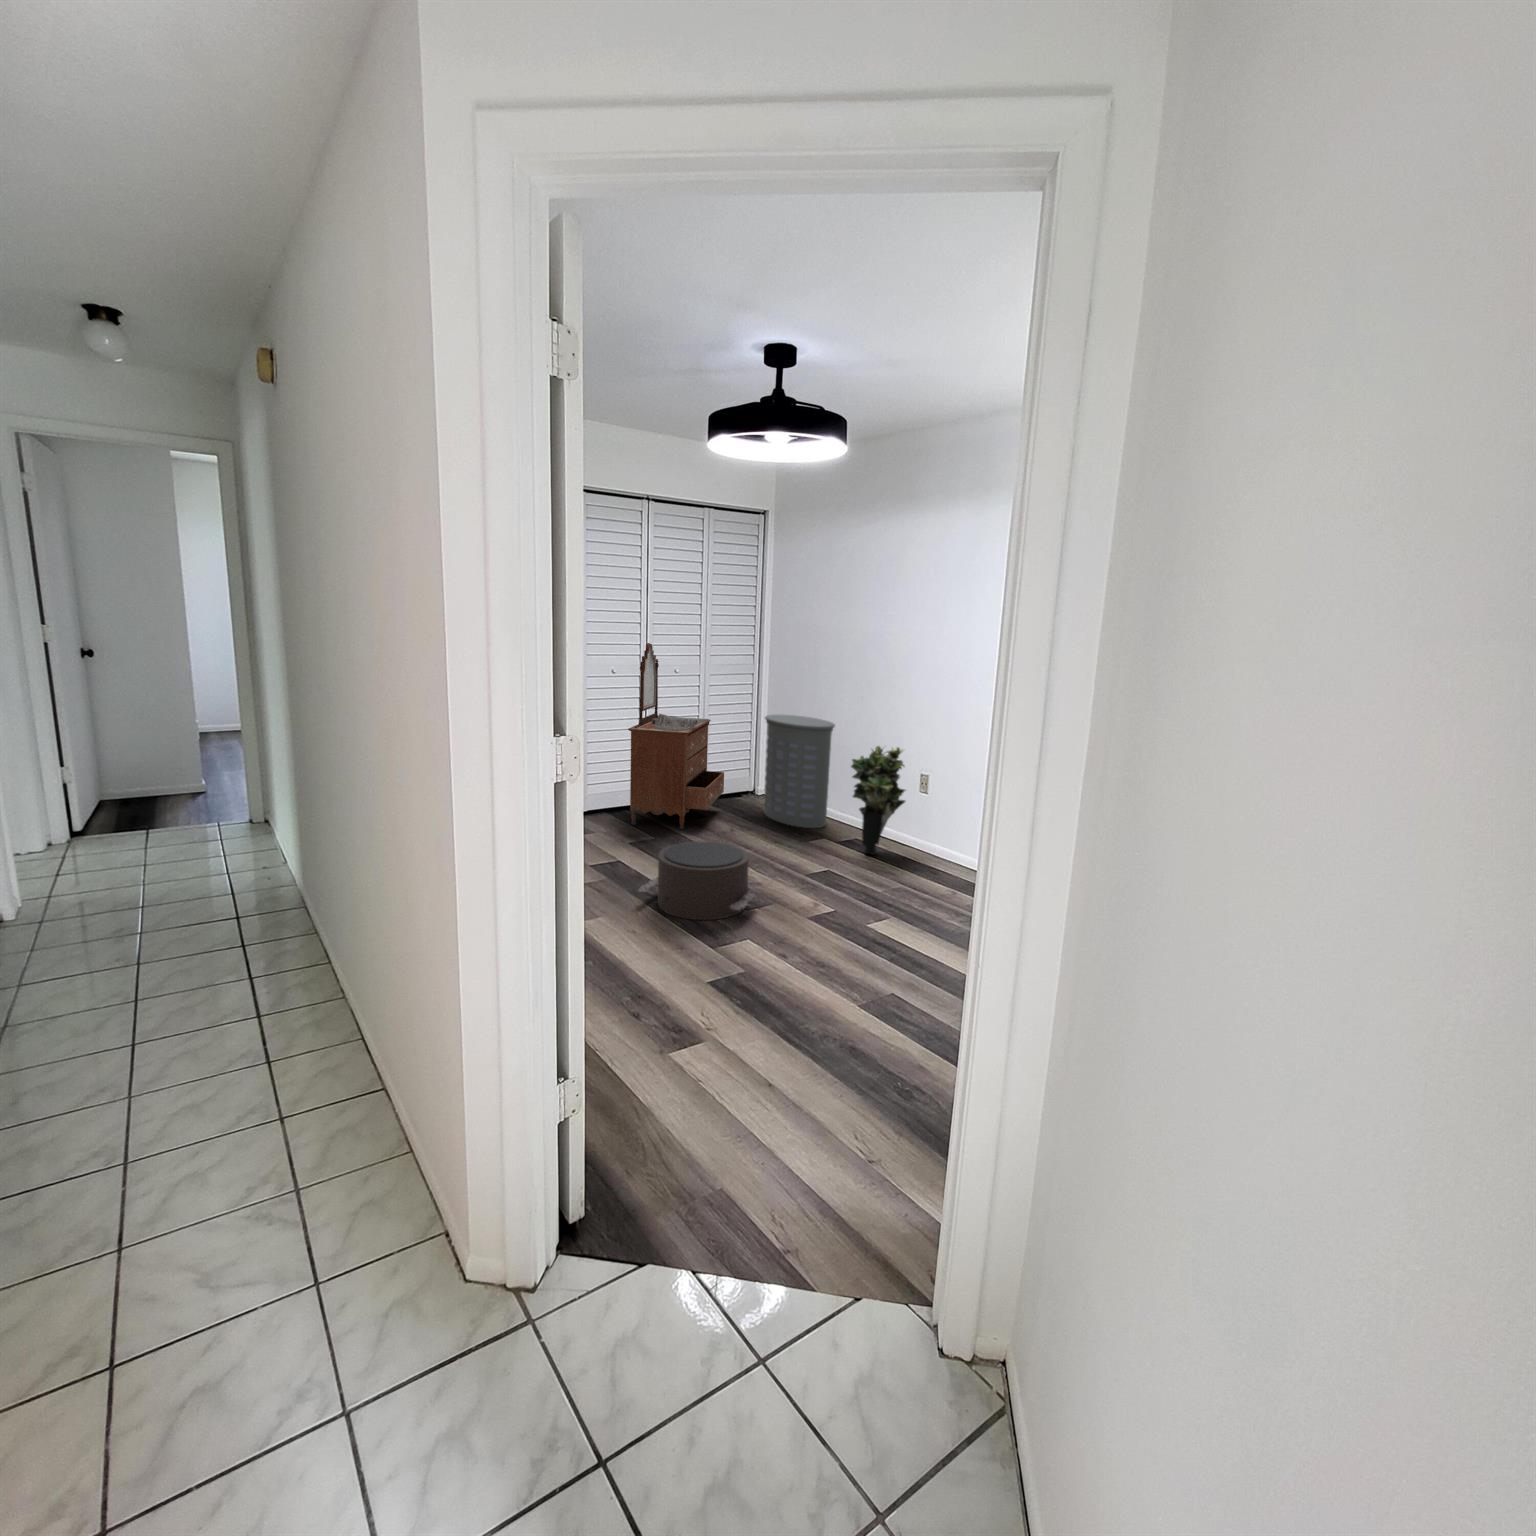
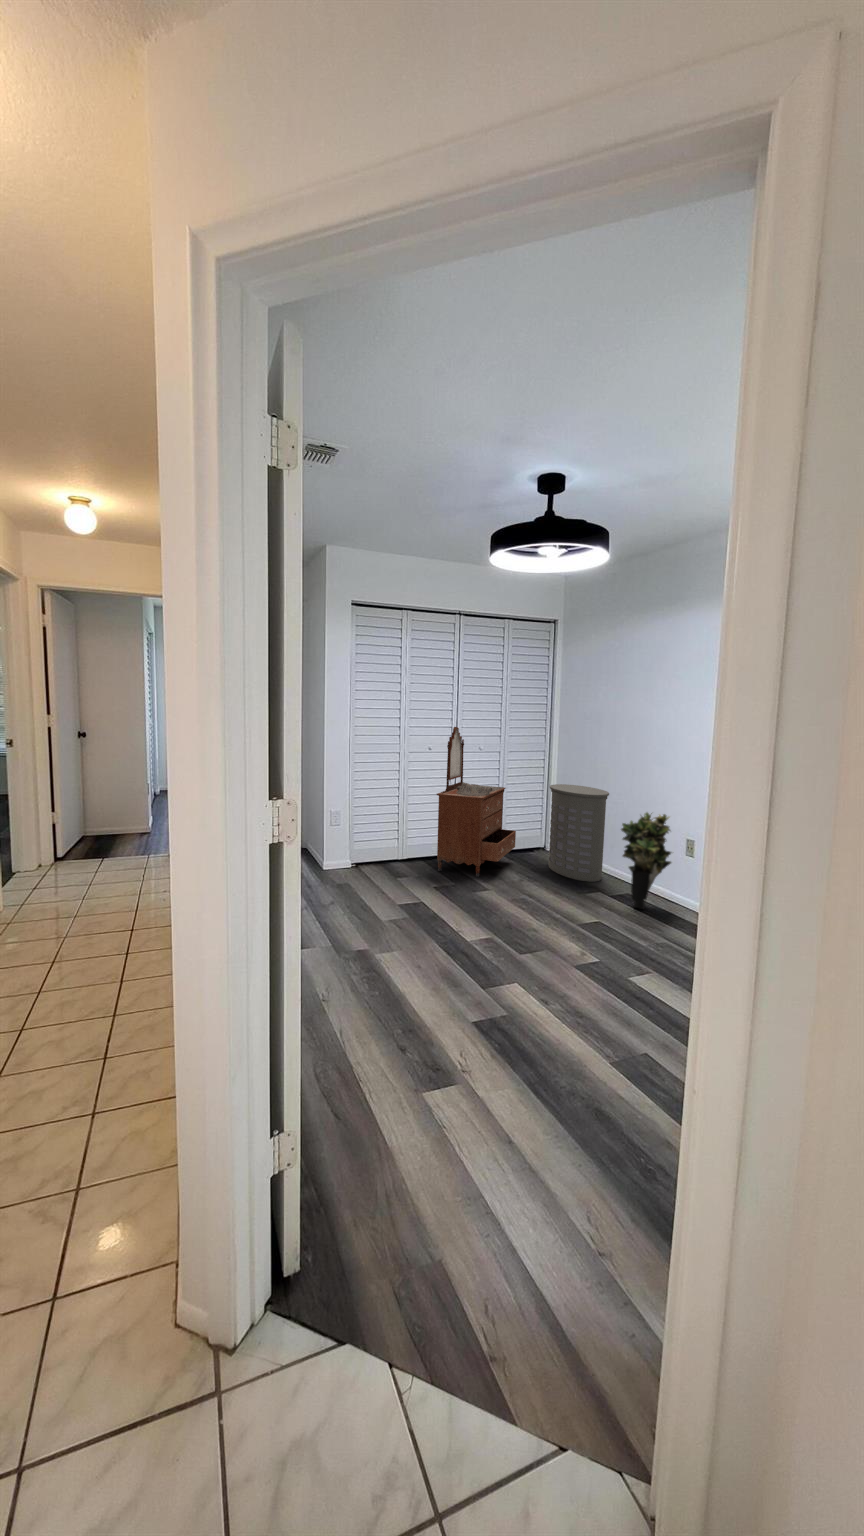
pouf: present [639,842,758,920] -> none [427,890,531,960]

